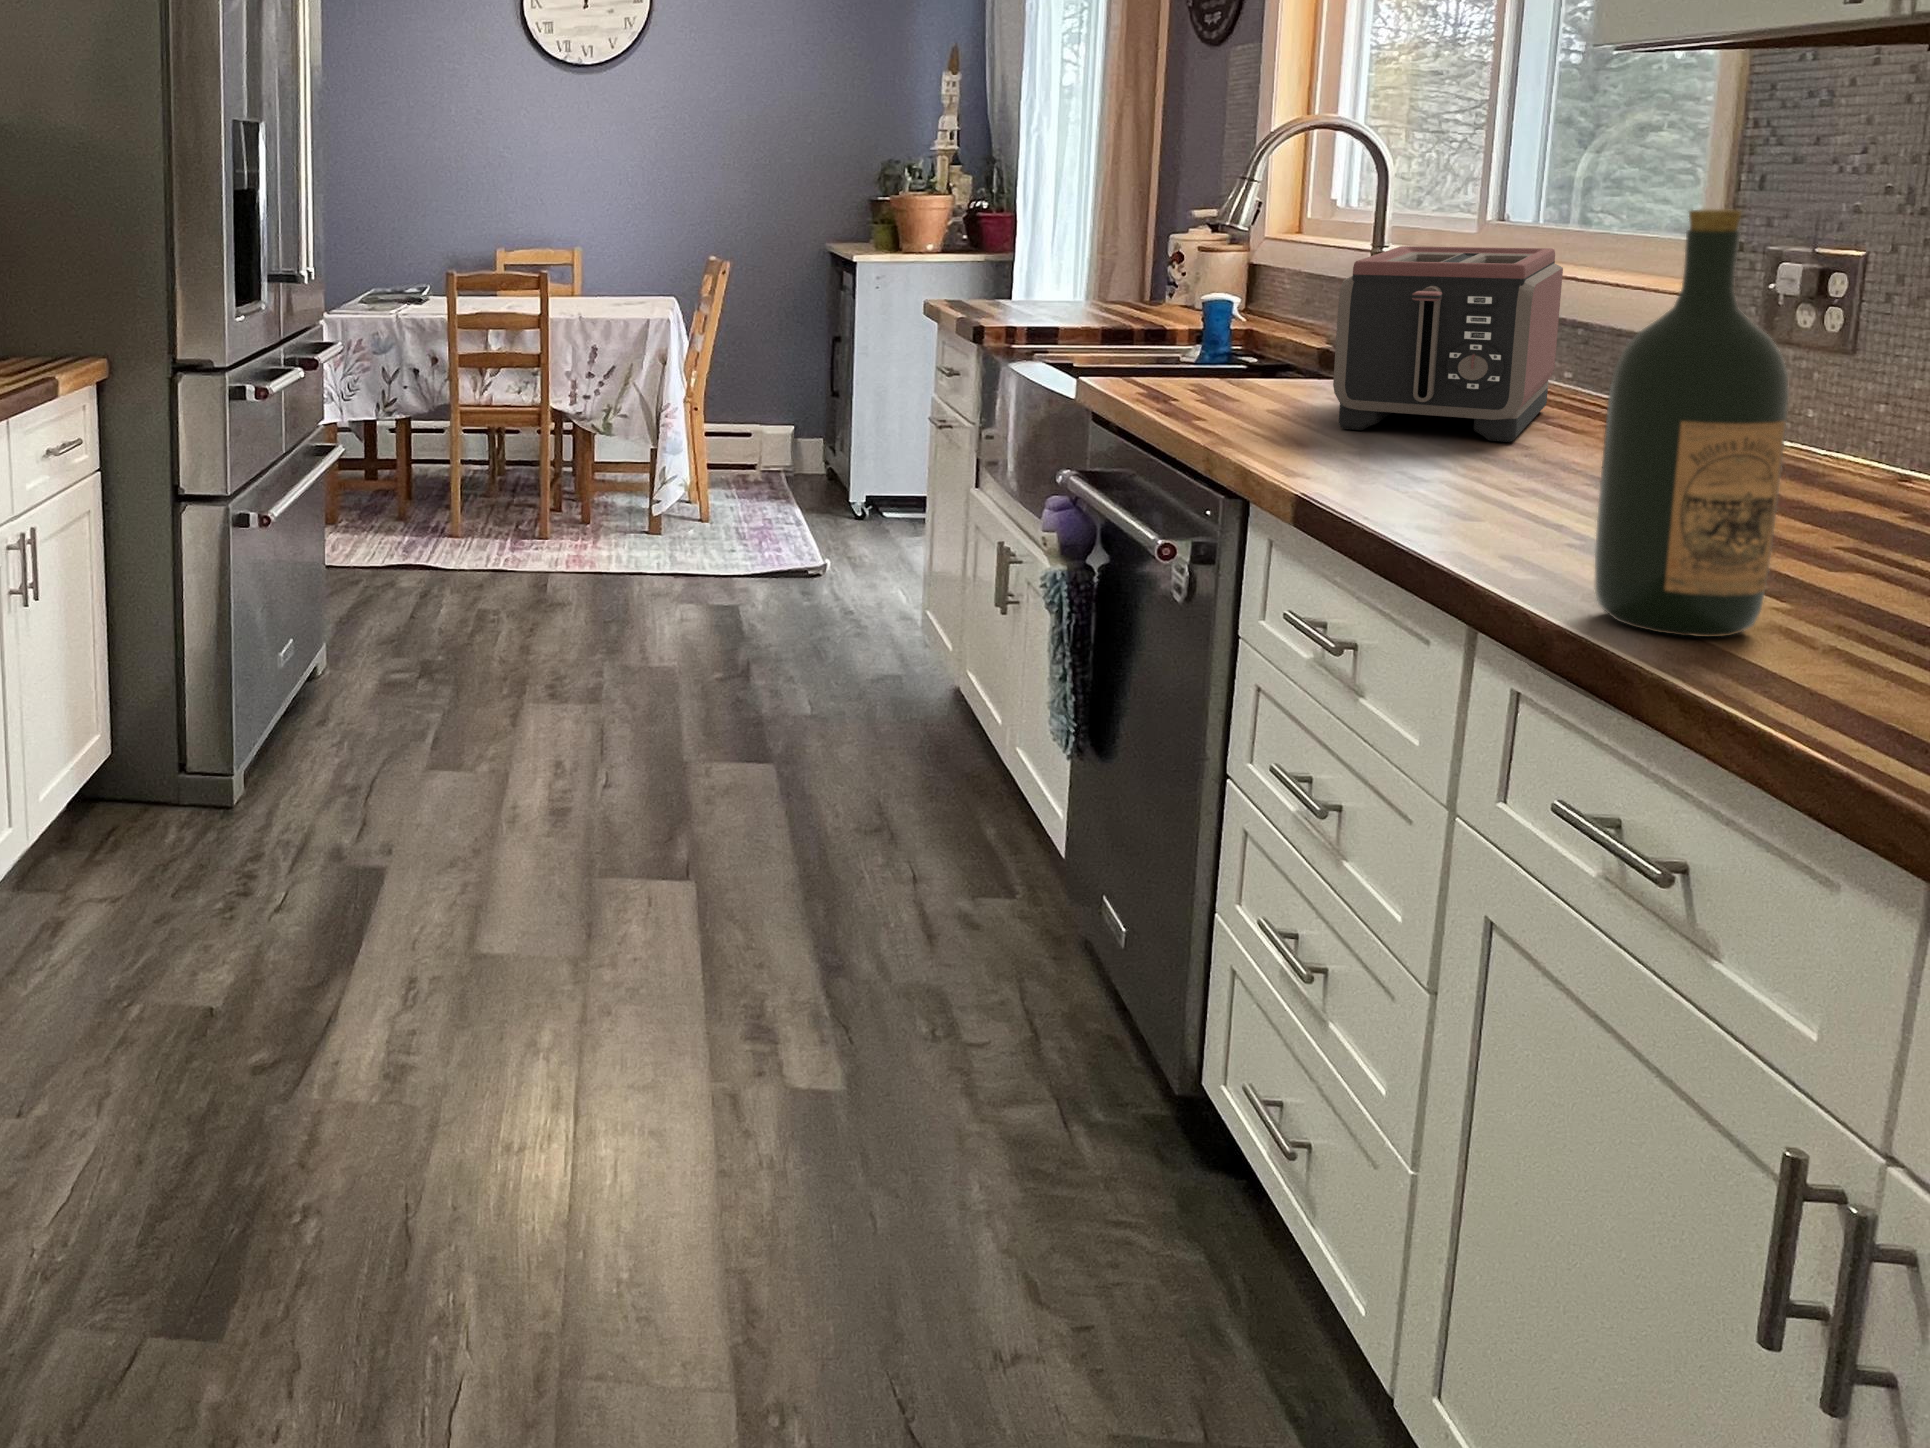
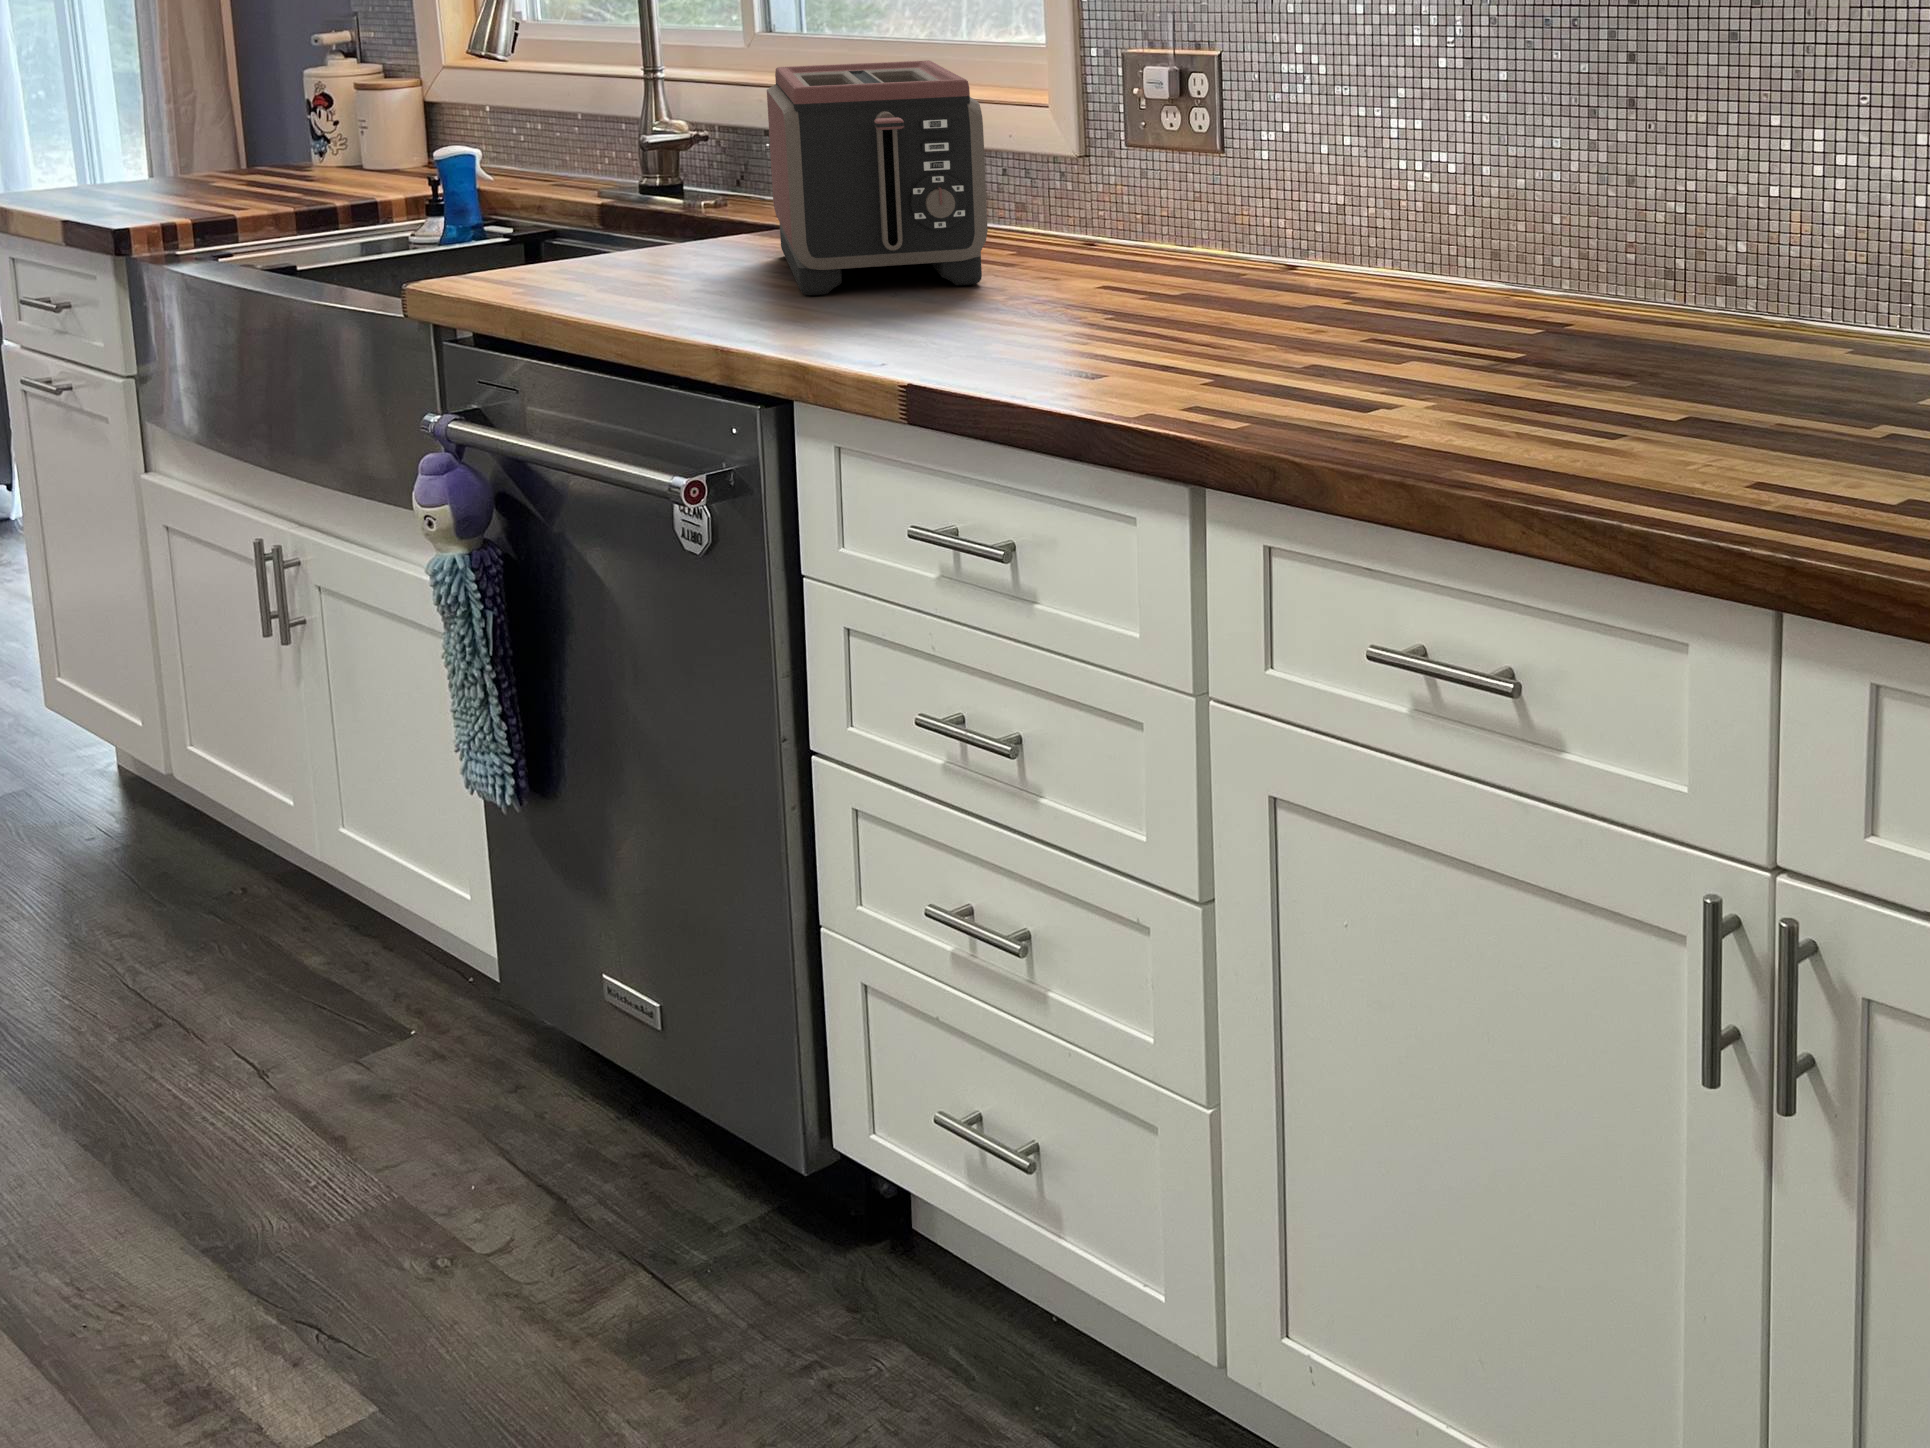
wine bottle: present [1595,209,1789,637] -> none [1334,8,1483,449]

